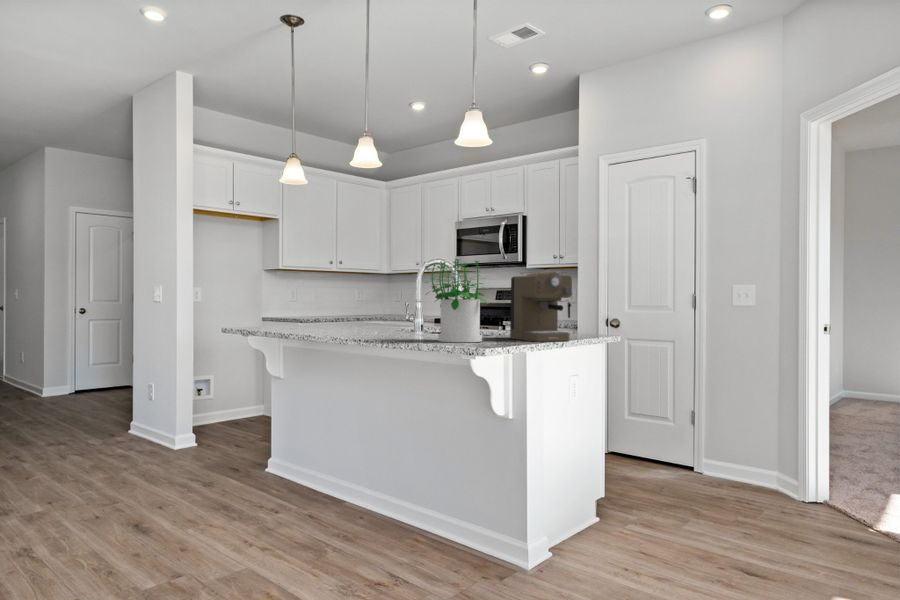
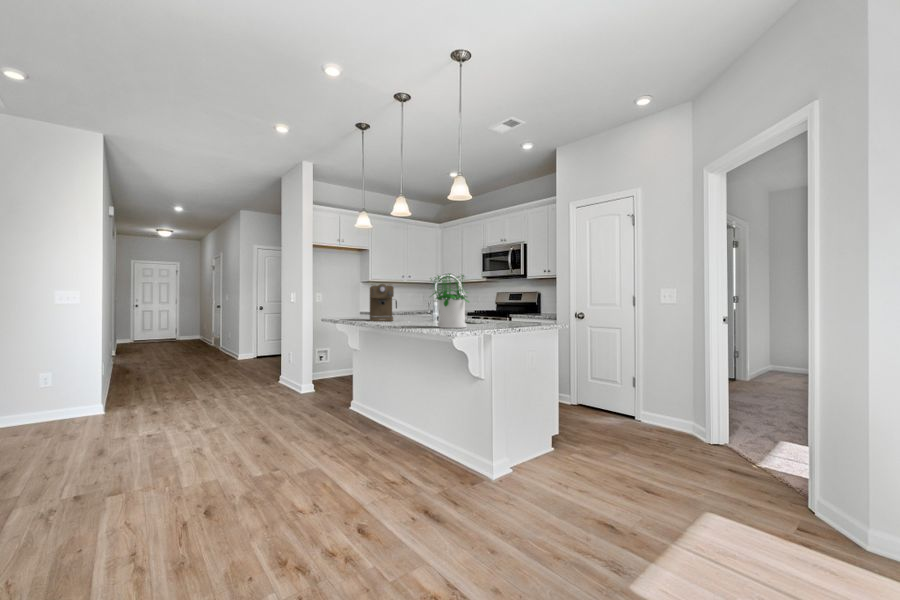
coffee maker: present [510,272,572,342] -> present [370,284,397,321]

